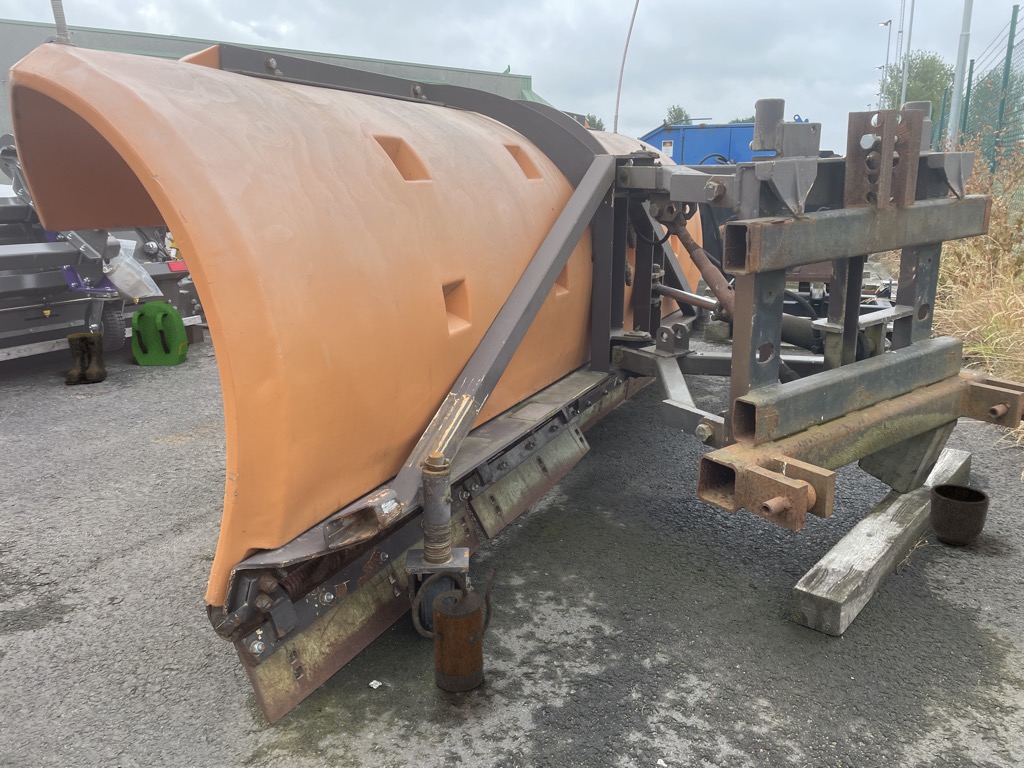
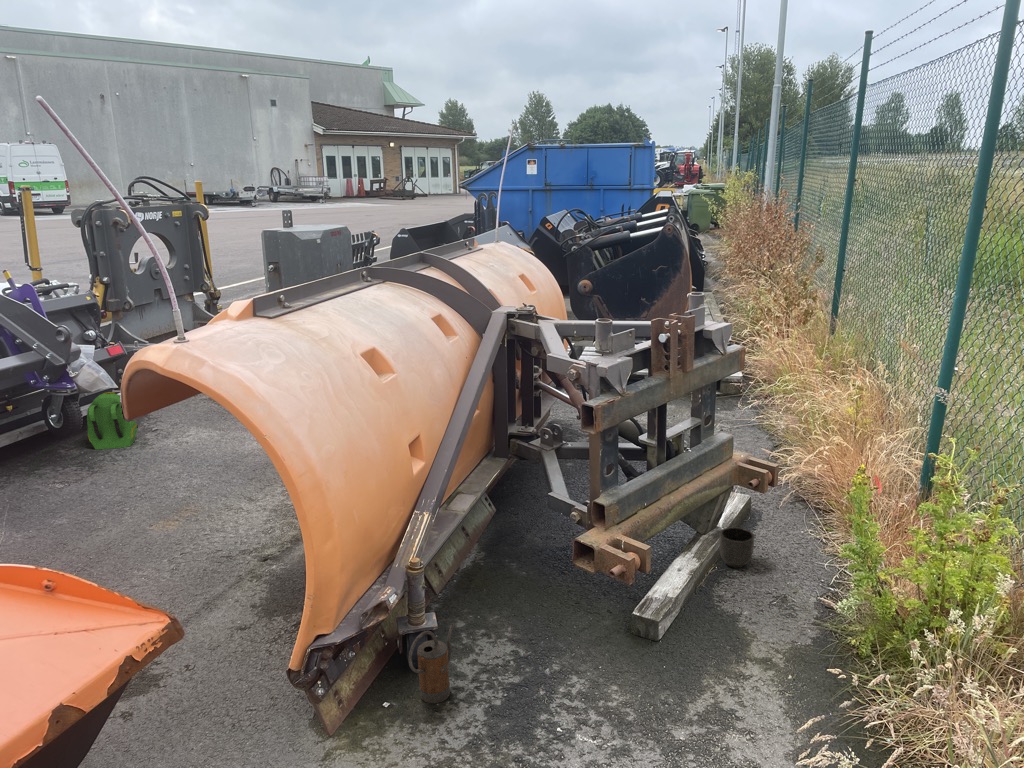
boots: present [66,332,107,385] -> none [34,427,72,476]

